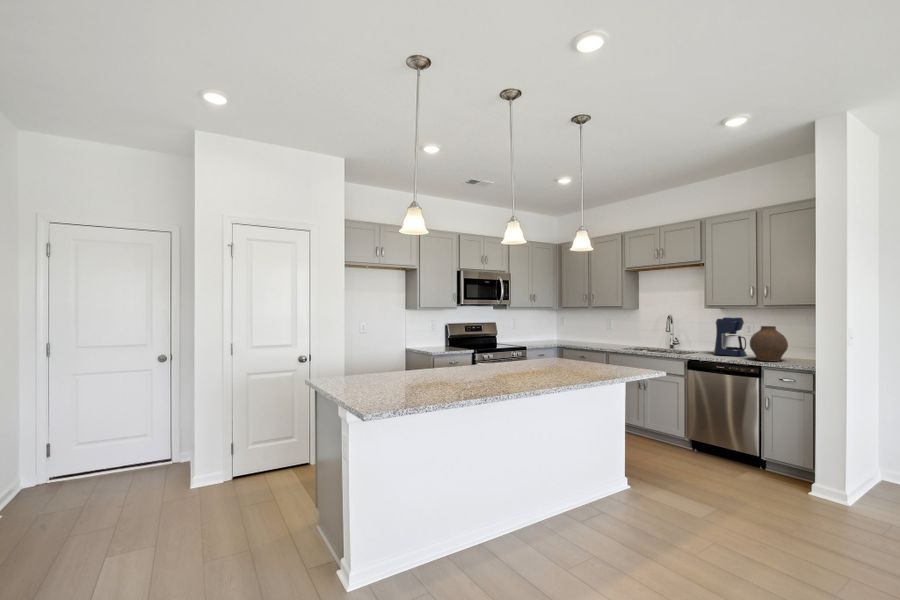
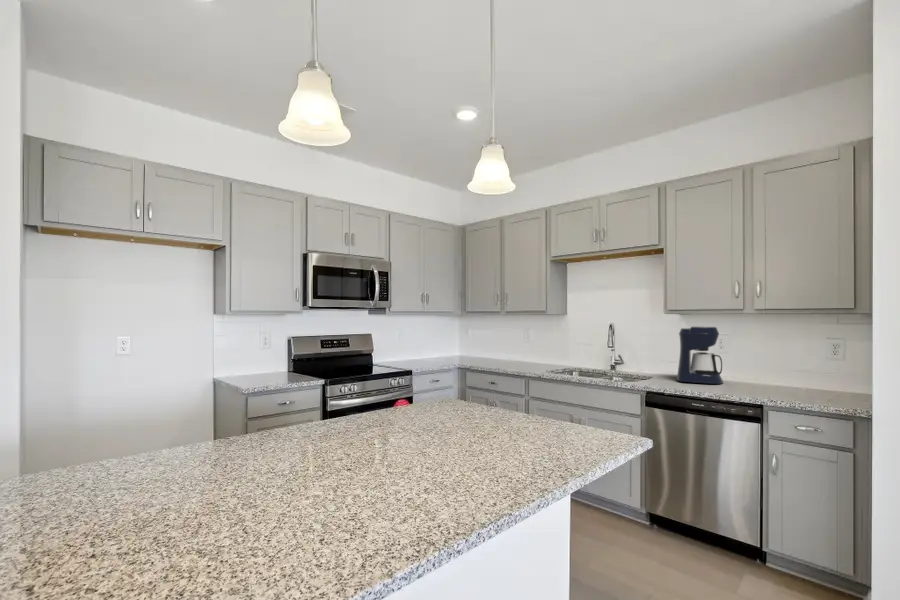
vase: present [750,326,788,362] -> none [736,340,794,395]

